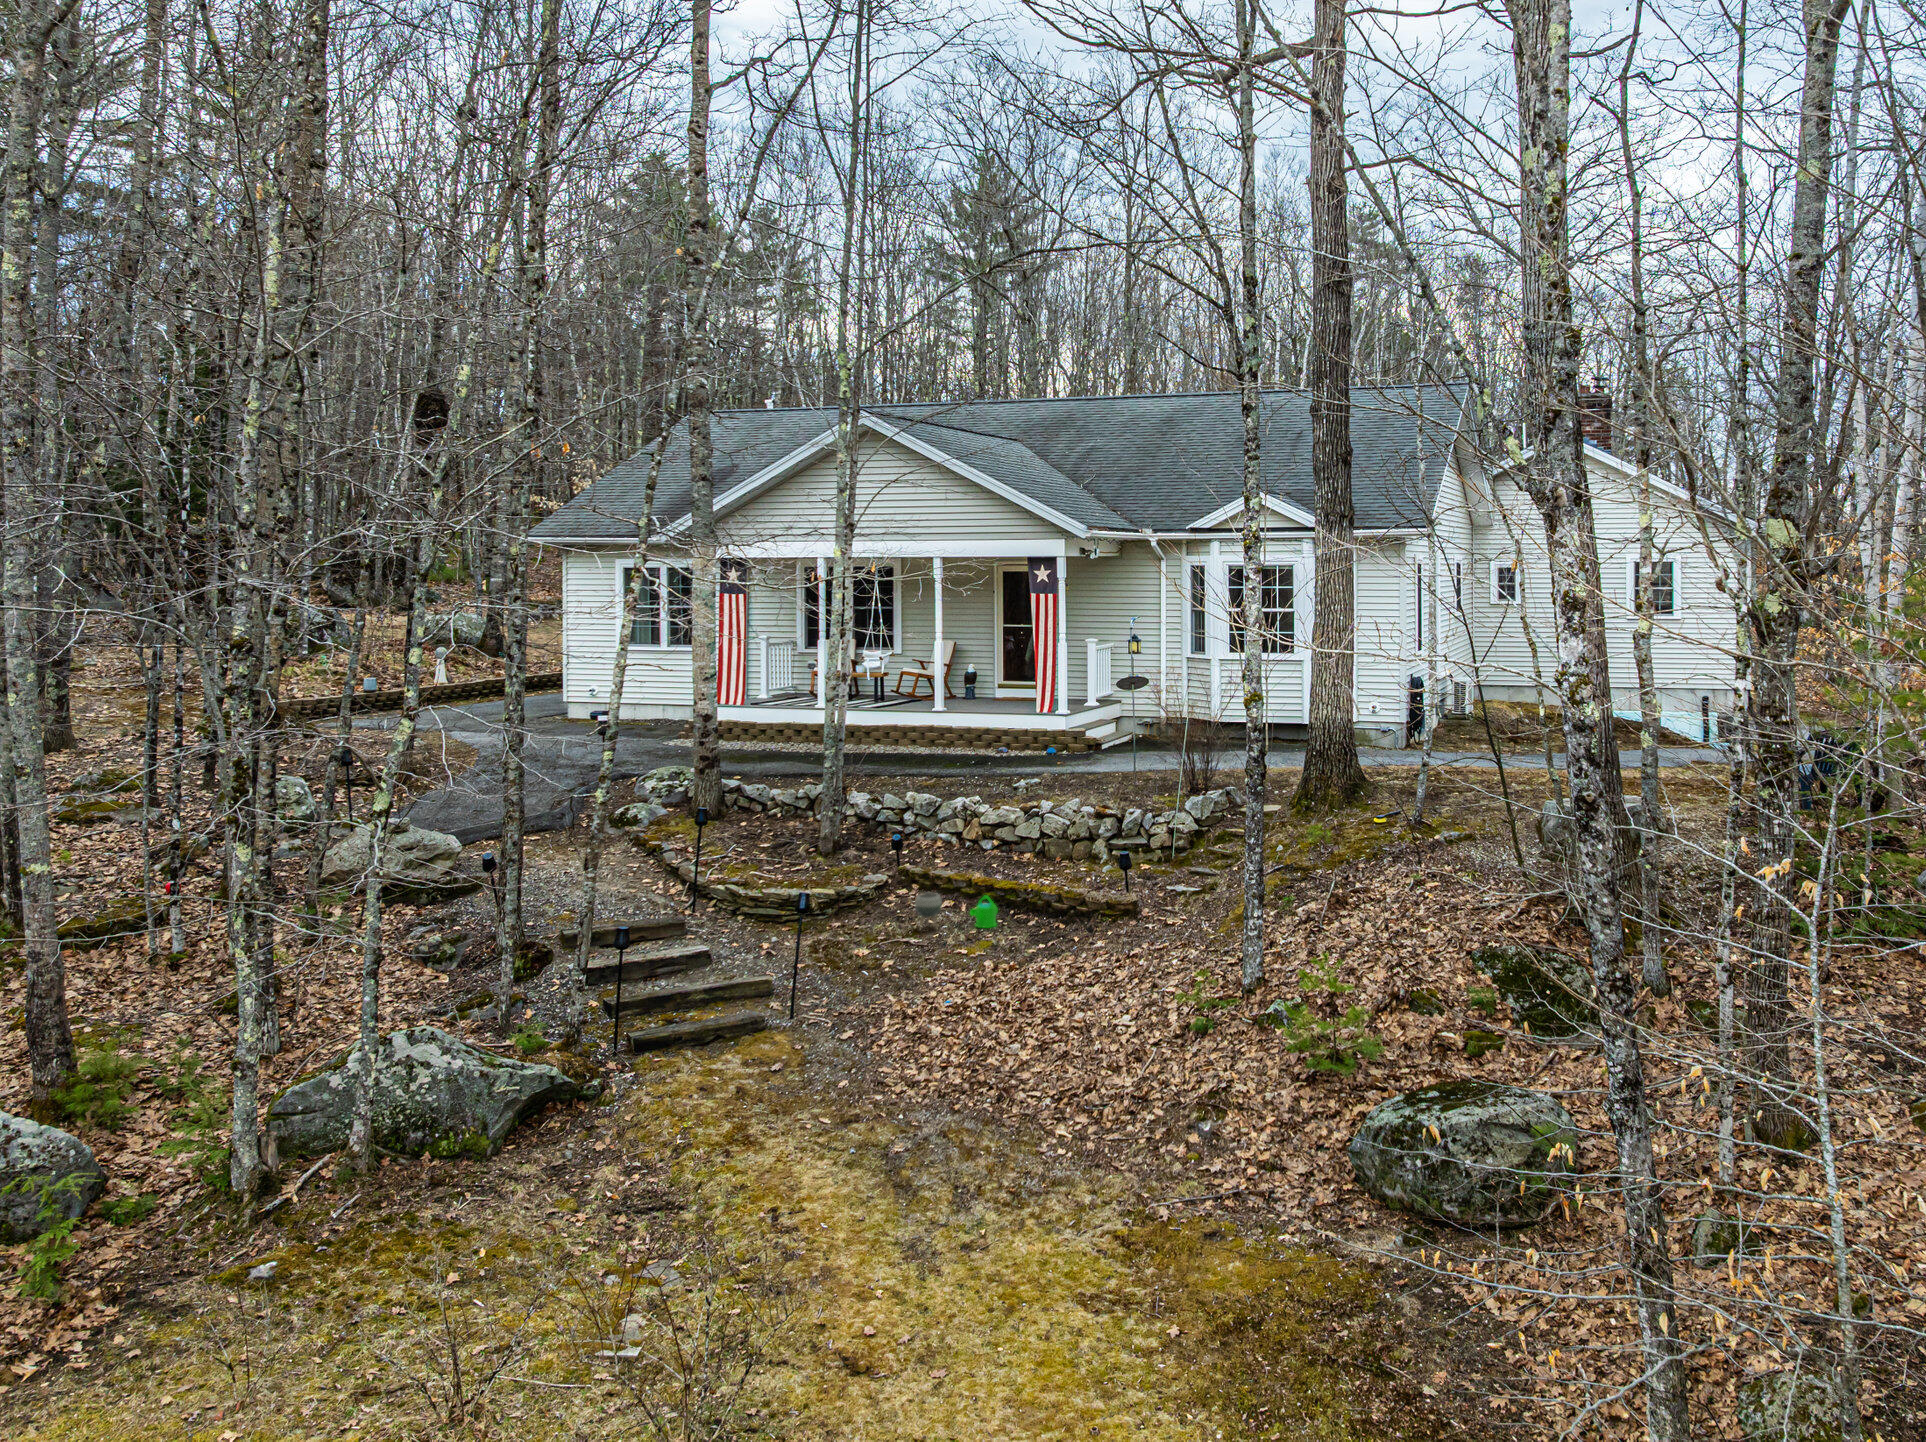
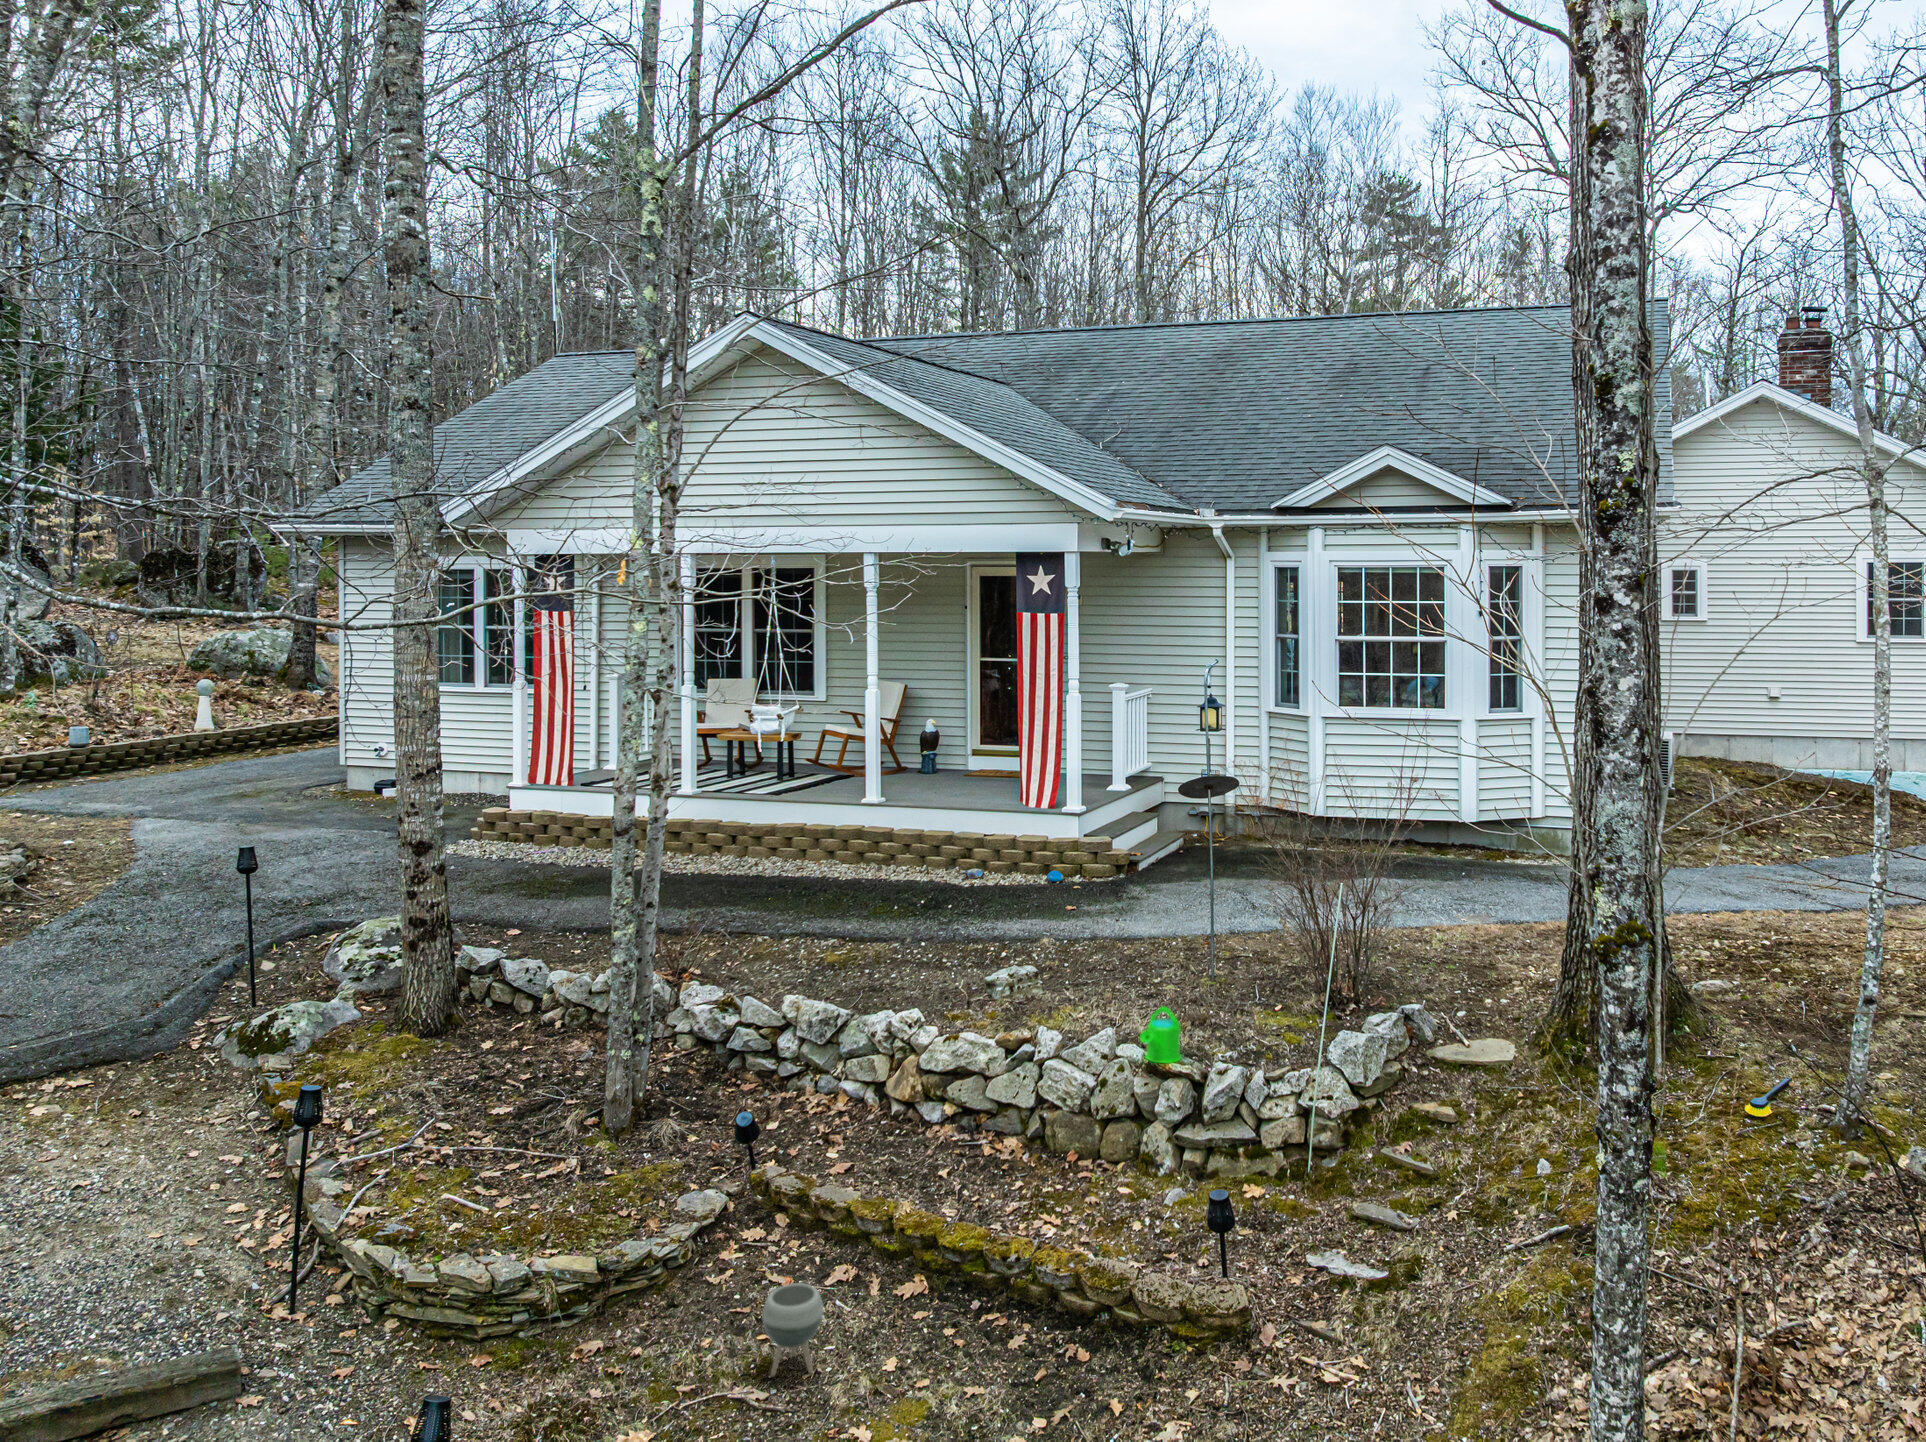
watering can: present [970,895,998,928] -> present [1140,1007,1182,1063]

